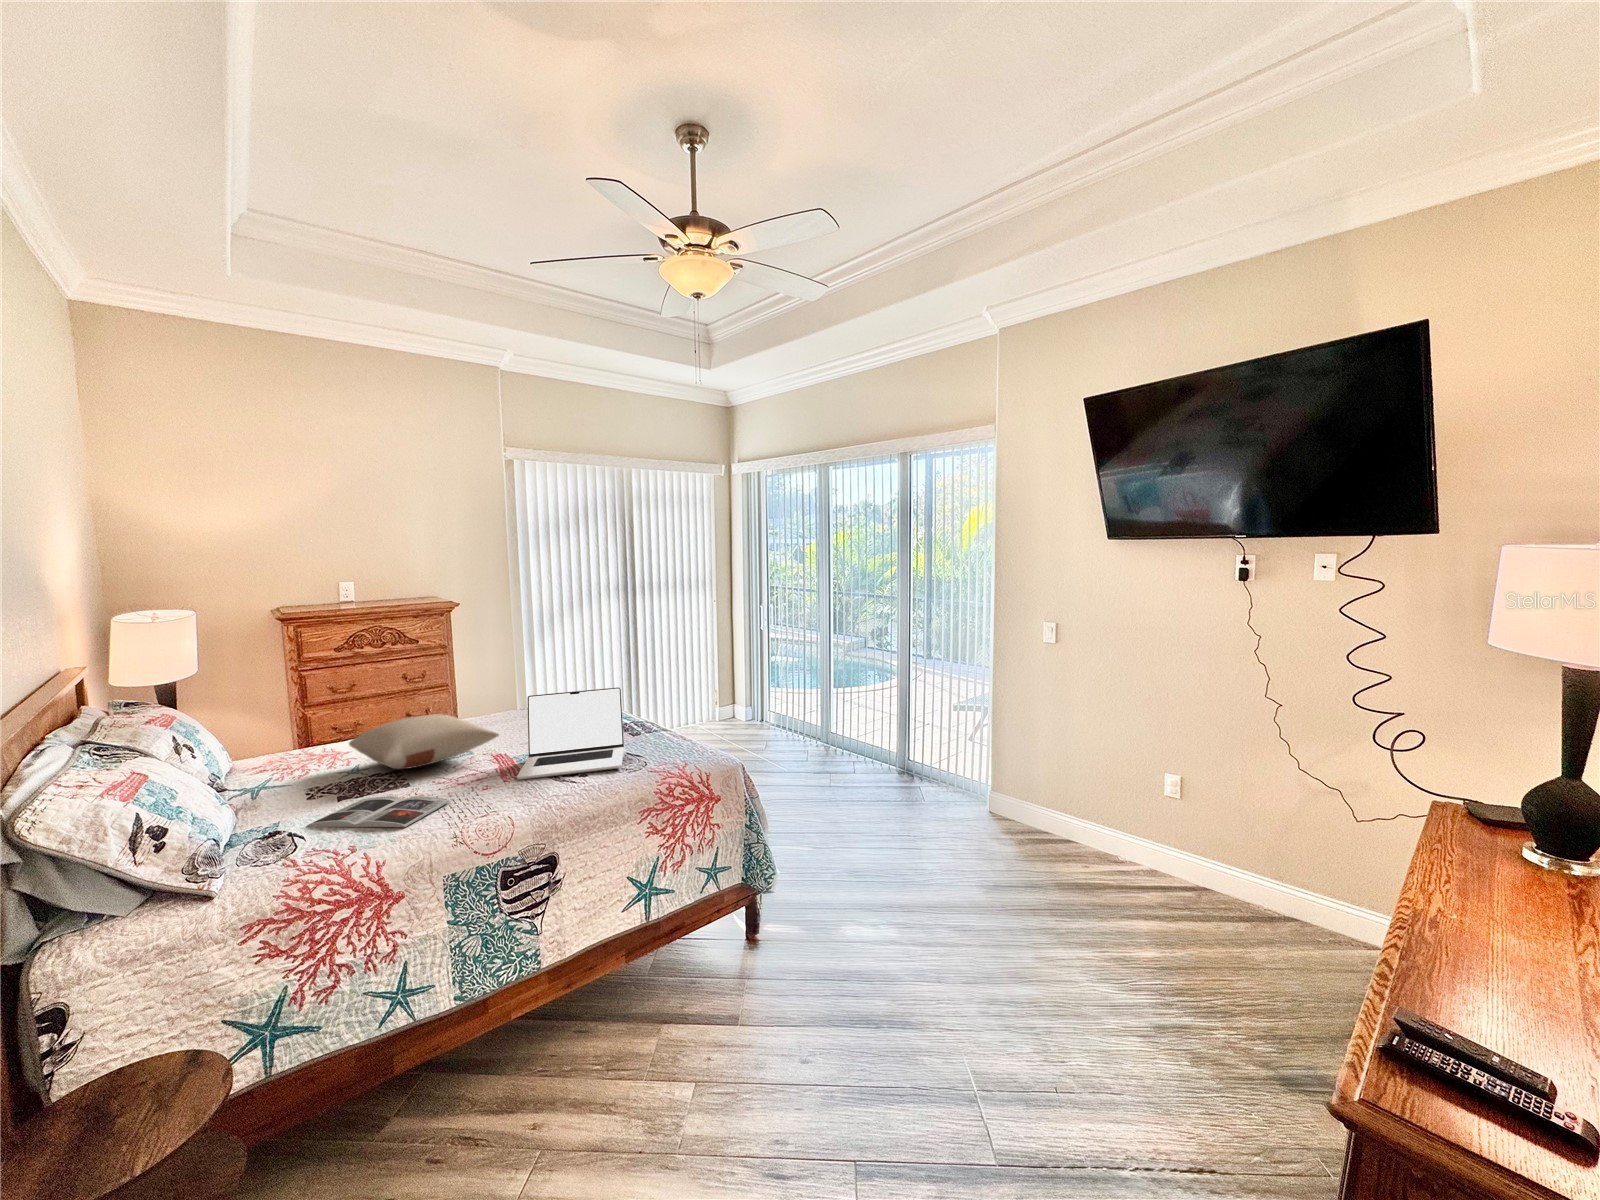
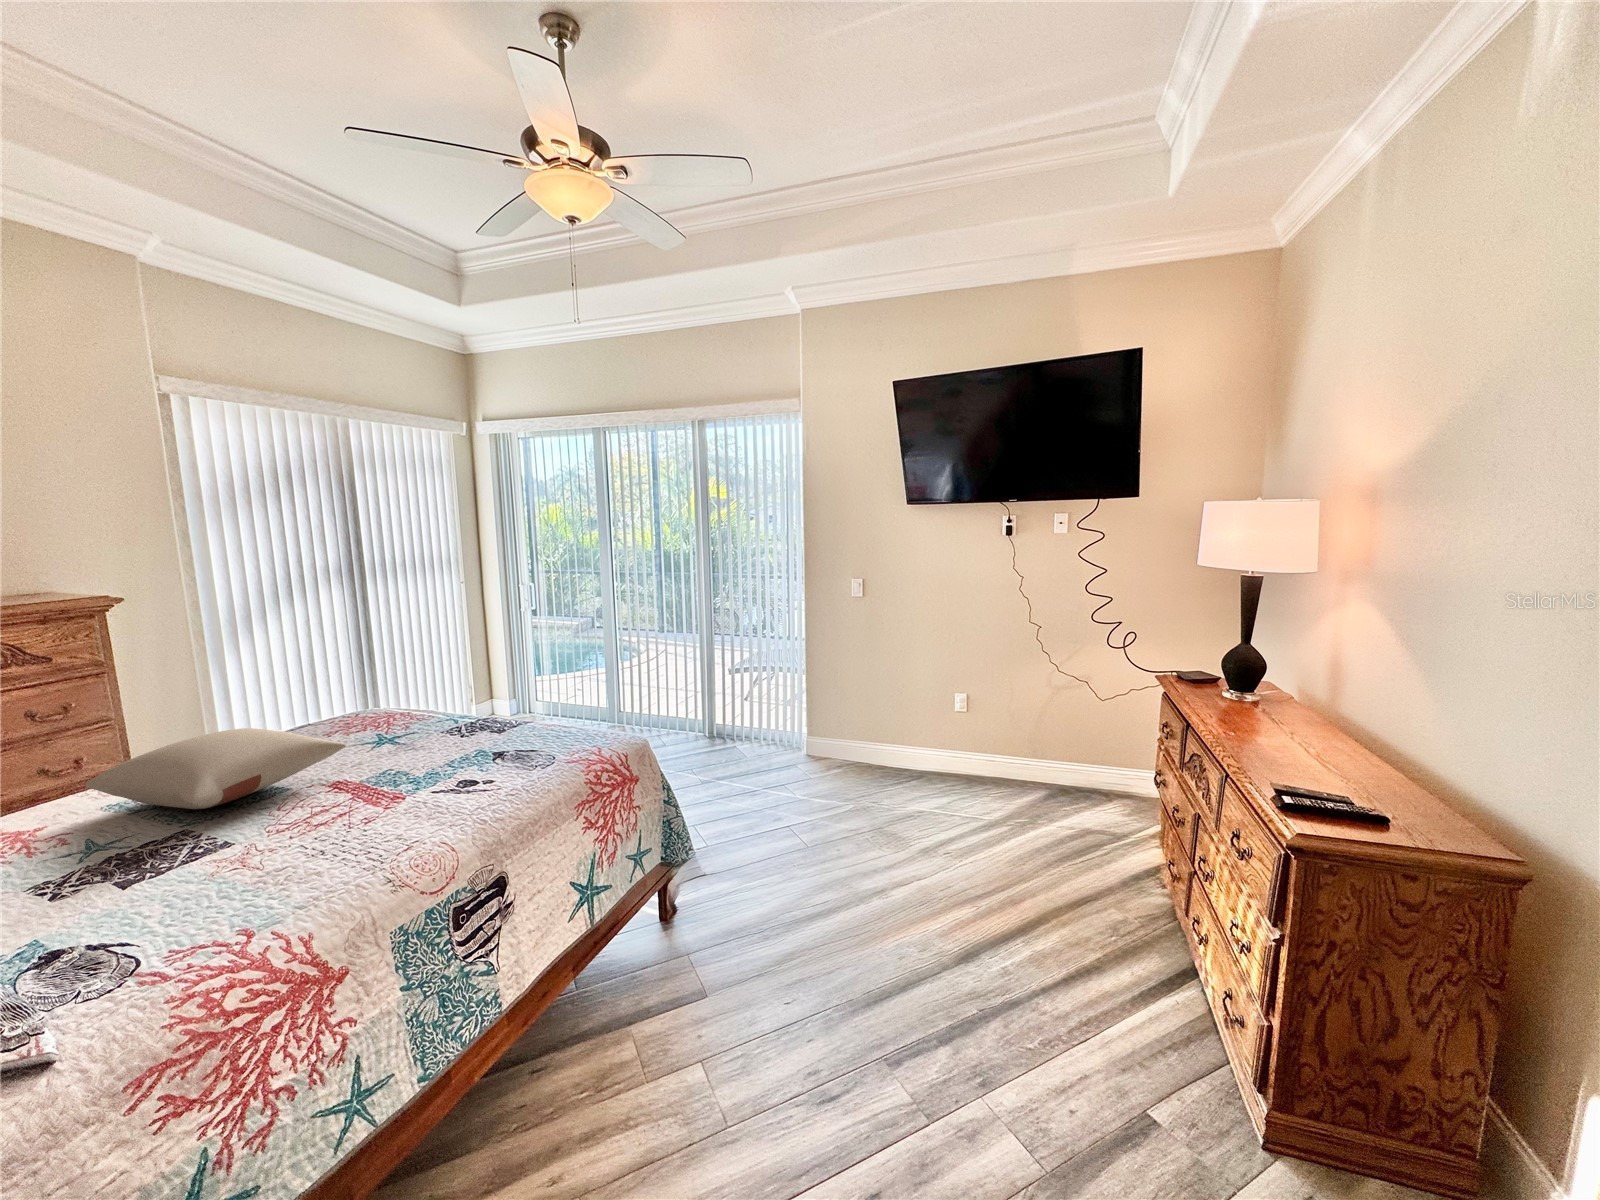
laptop: present [517,687,624,780] -> none [384,676,533,797]
magazine: present [307,796,450,827] -> none [105,836,335,915]

